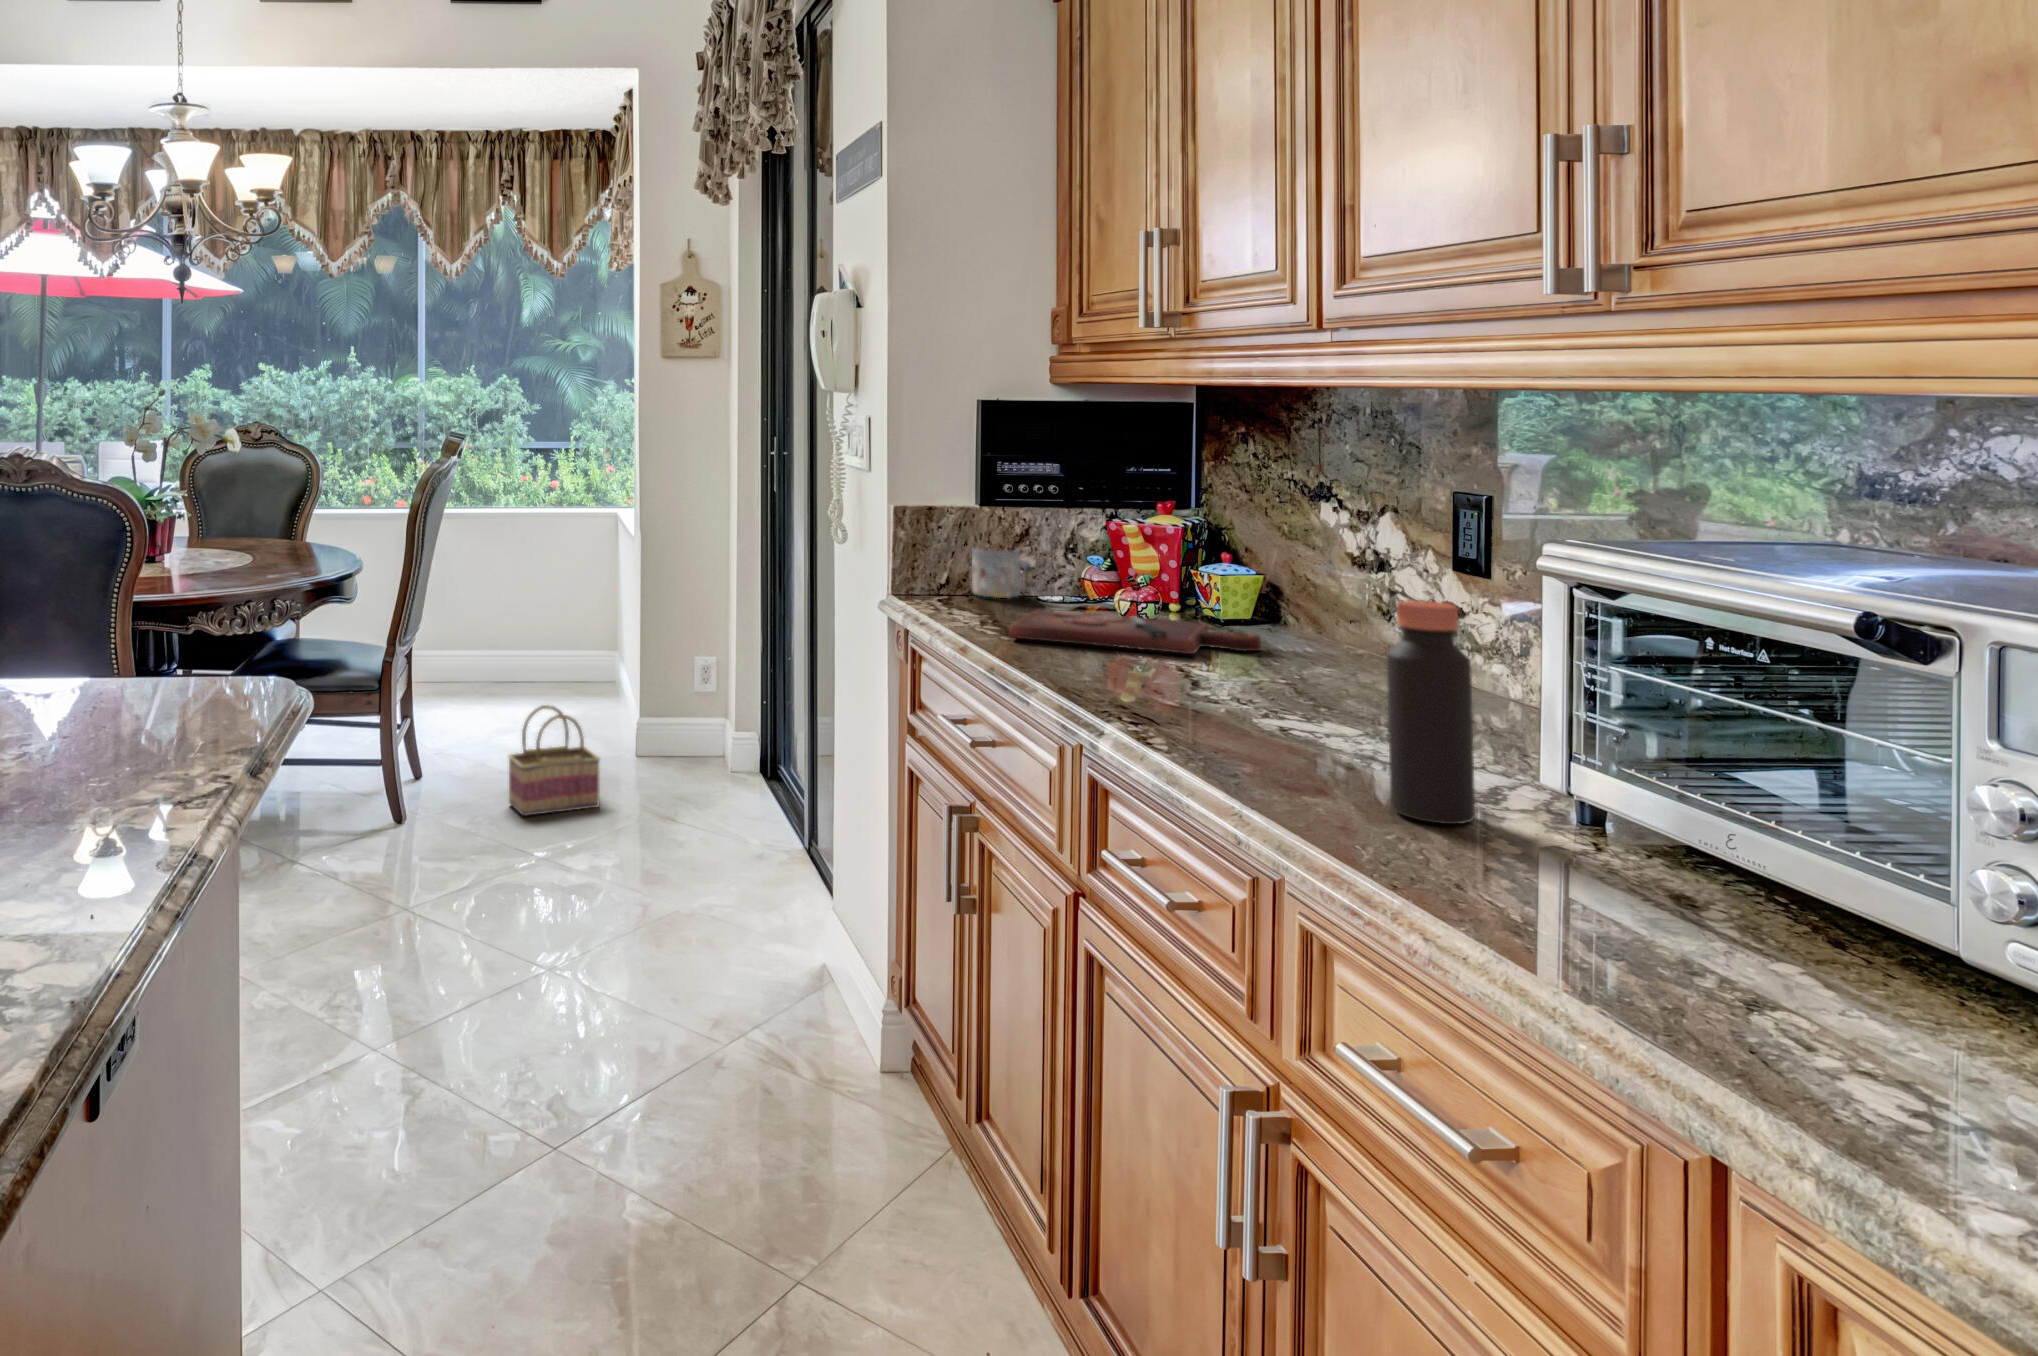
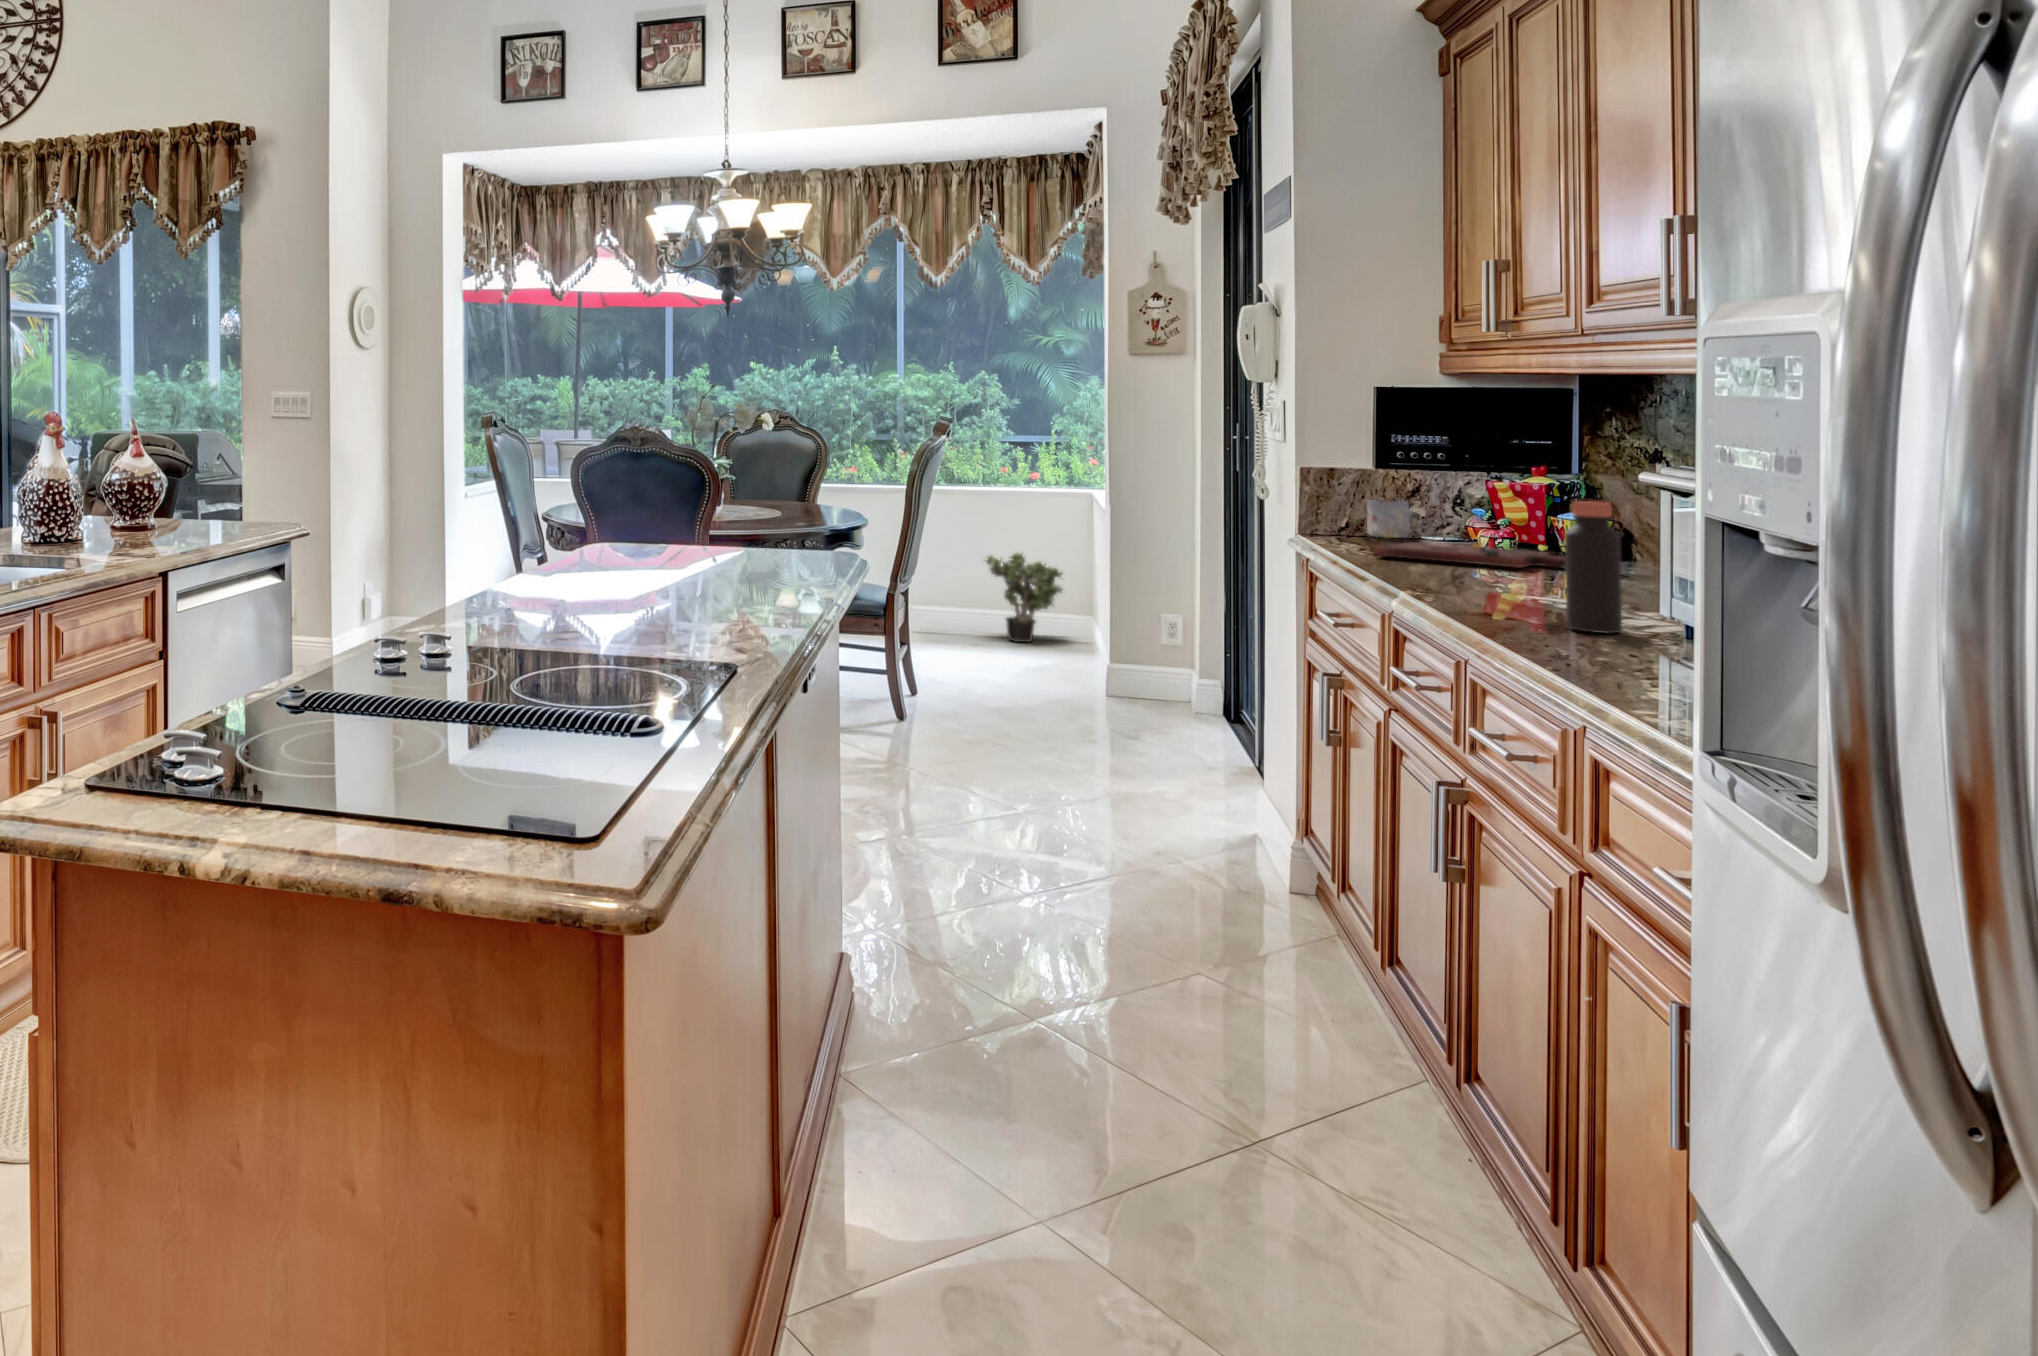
potted plant: none [503,580,591,683] -> present [986,553,1063,642]
basket: present [508,705,600,816] -> none [989,641,1070,727]

